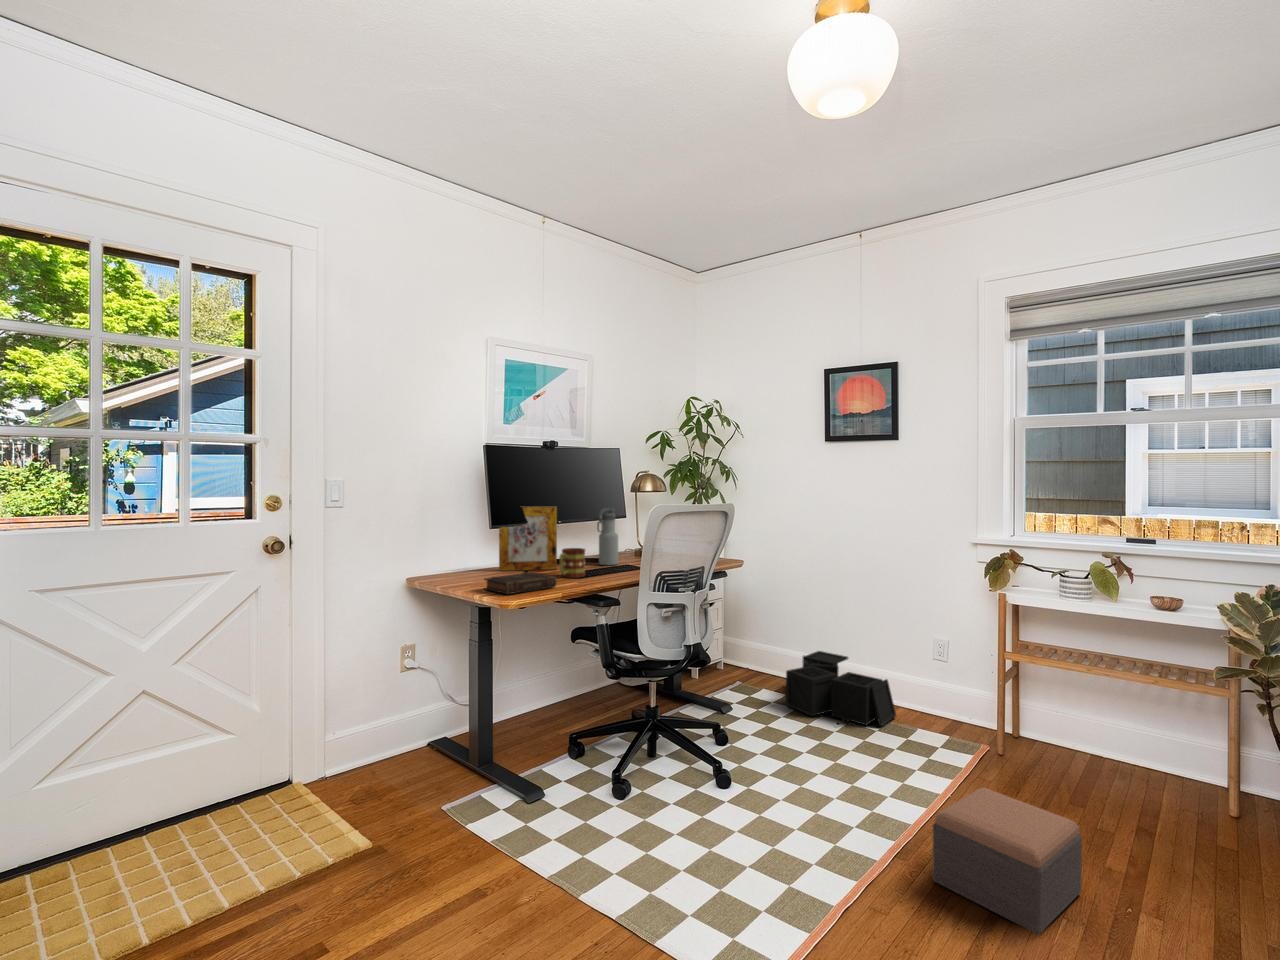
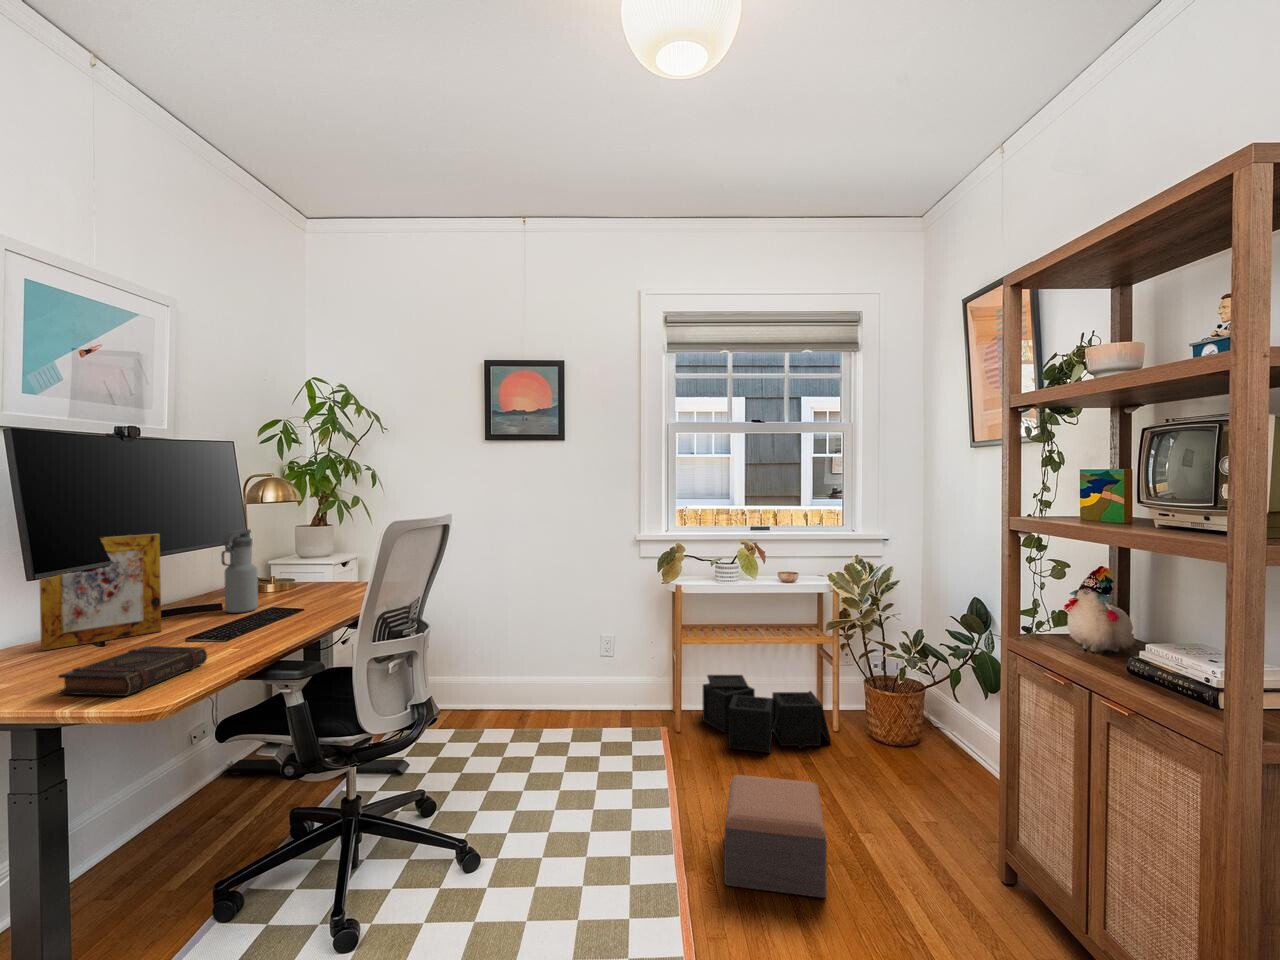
mug: present [560,548,585,578] -> none [188,594,230,643]
storage bin: present [786,651,896,726] -> present [702,675,831,754]

